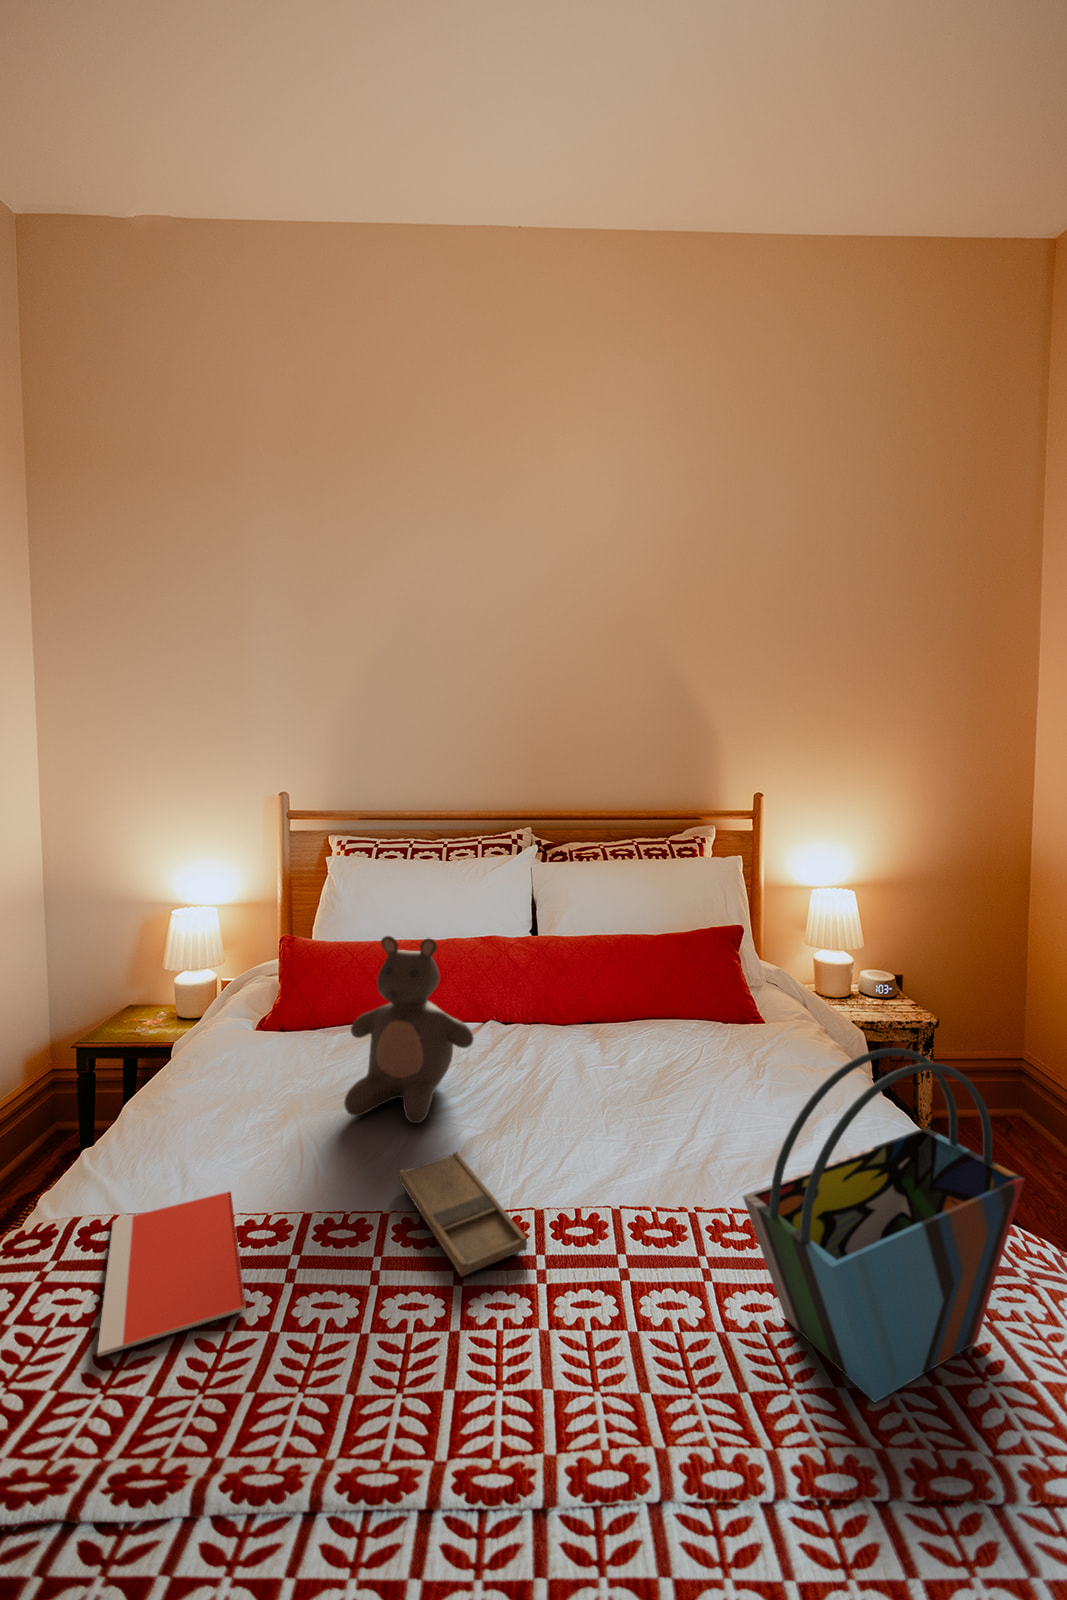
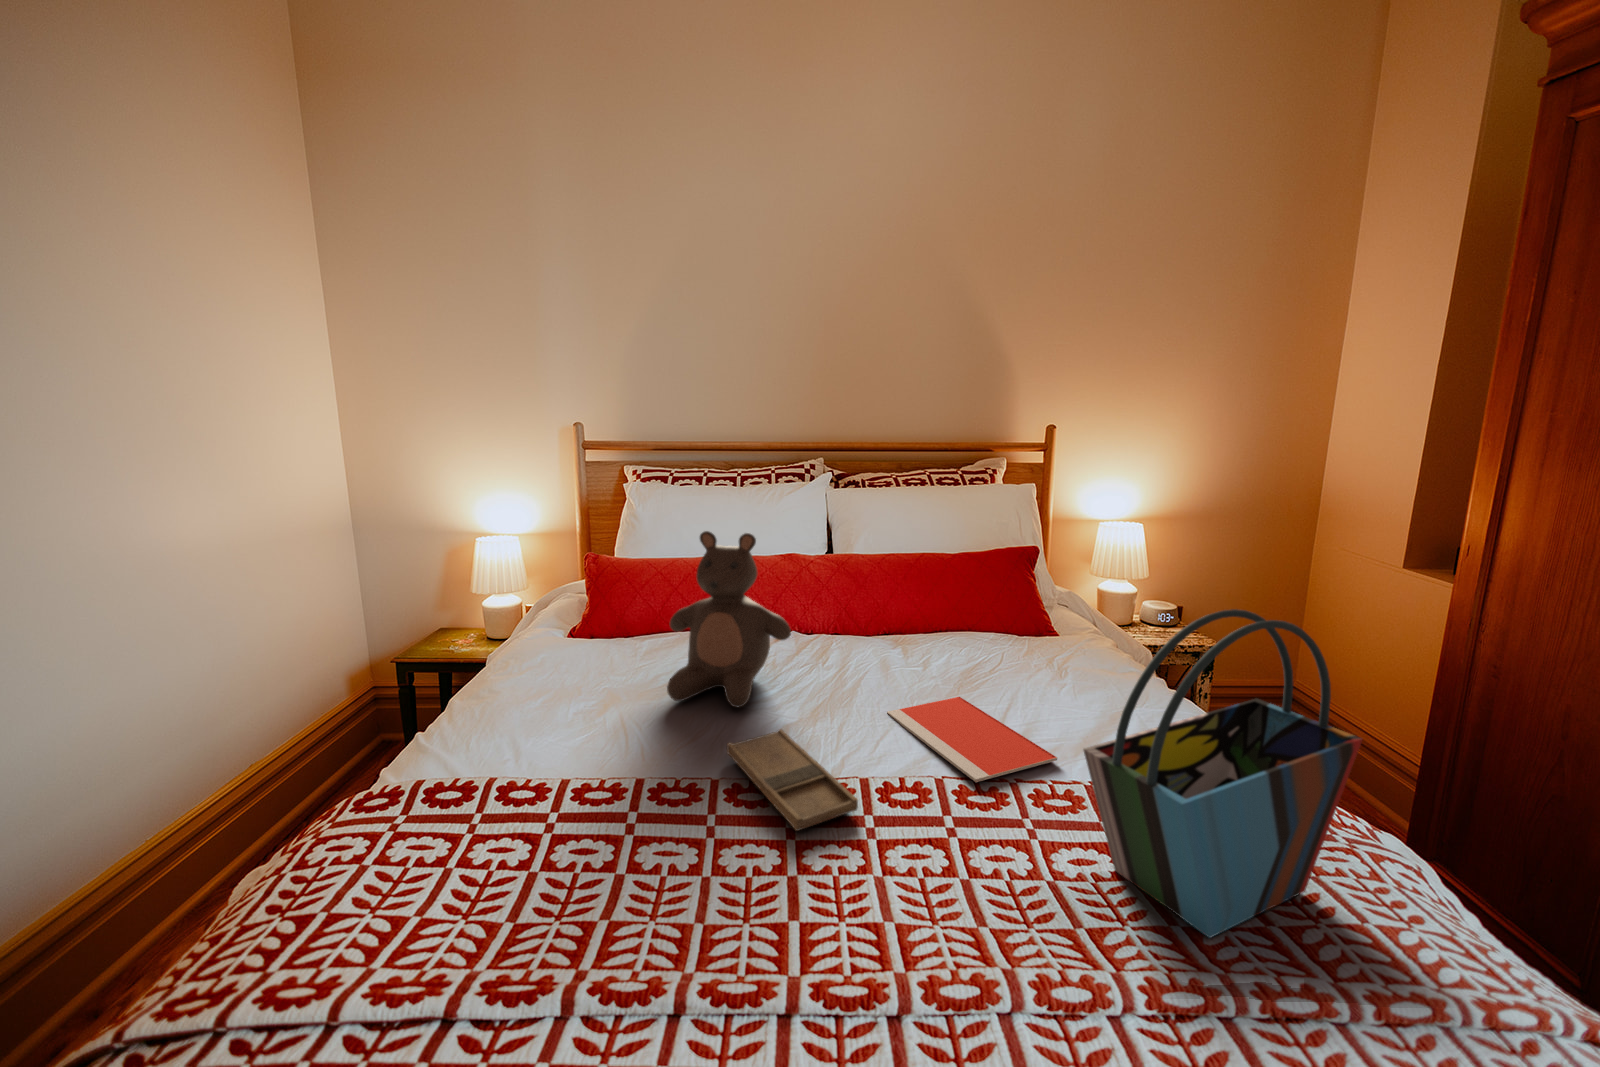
notebook: present [97,1192,246,1356] -> present [887,697,1057,782]

